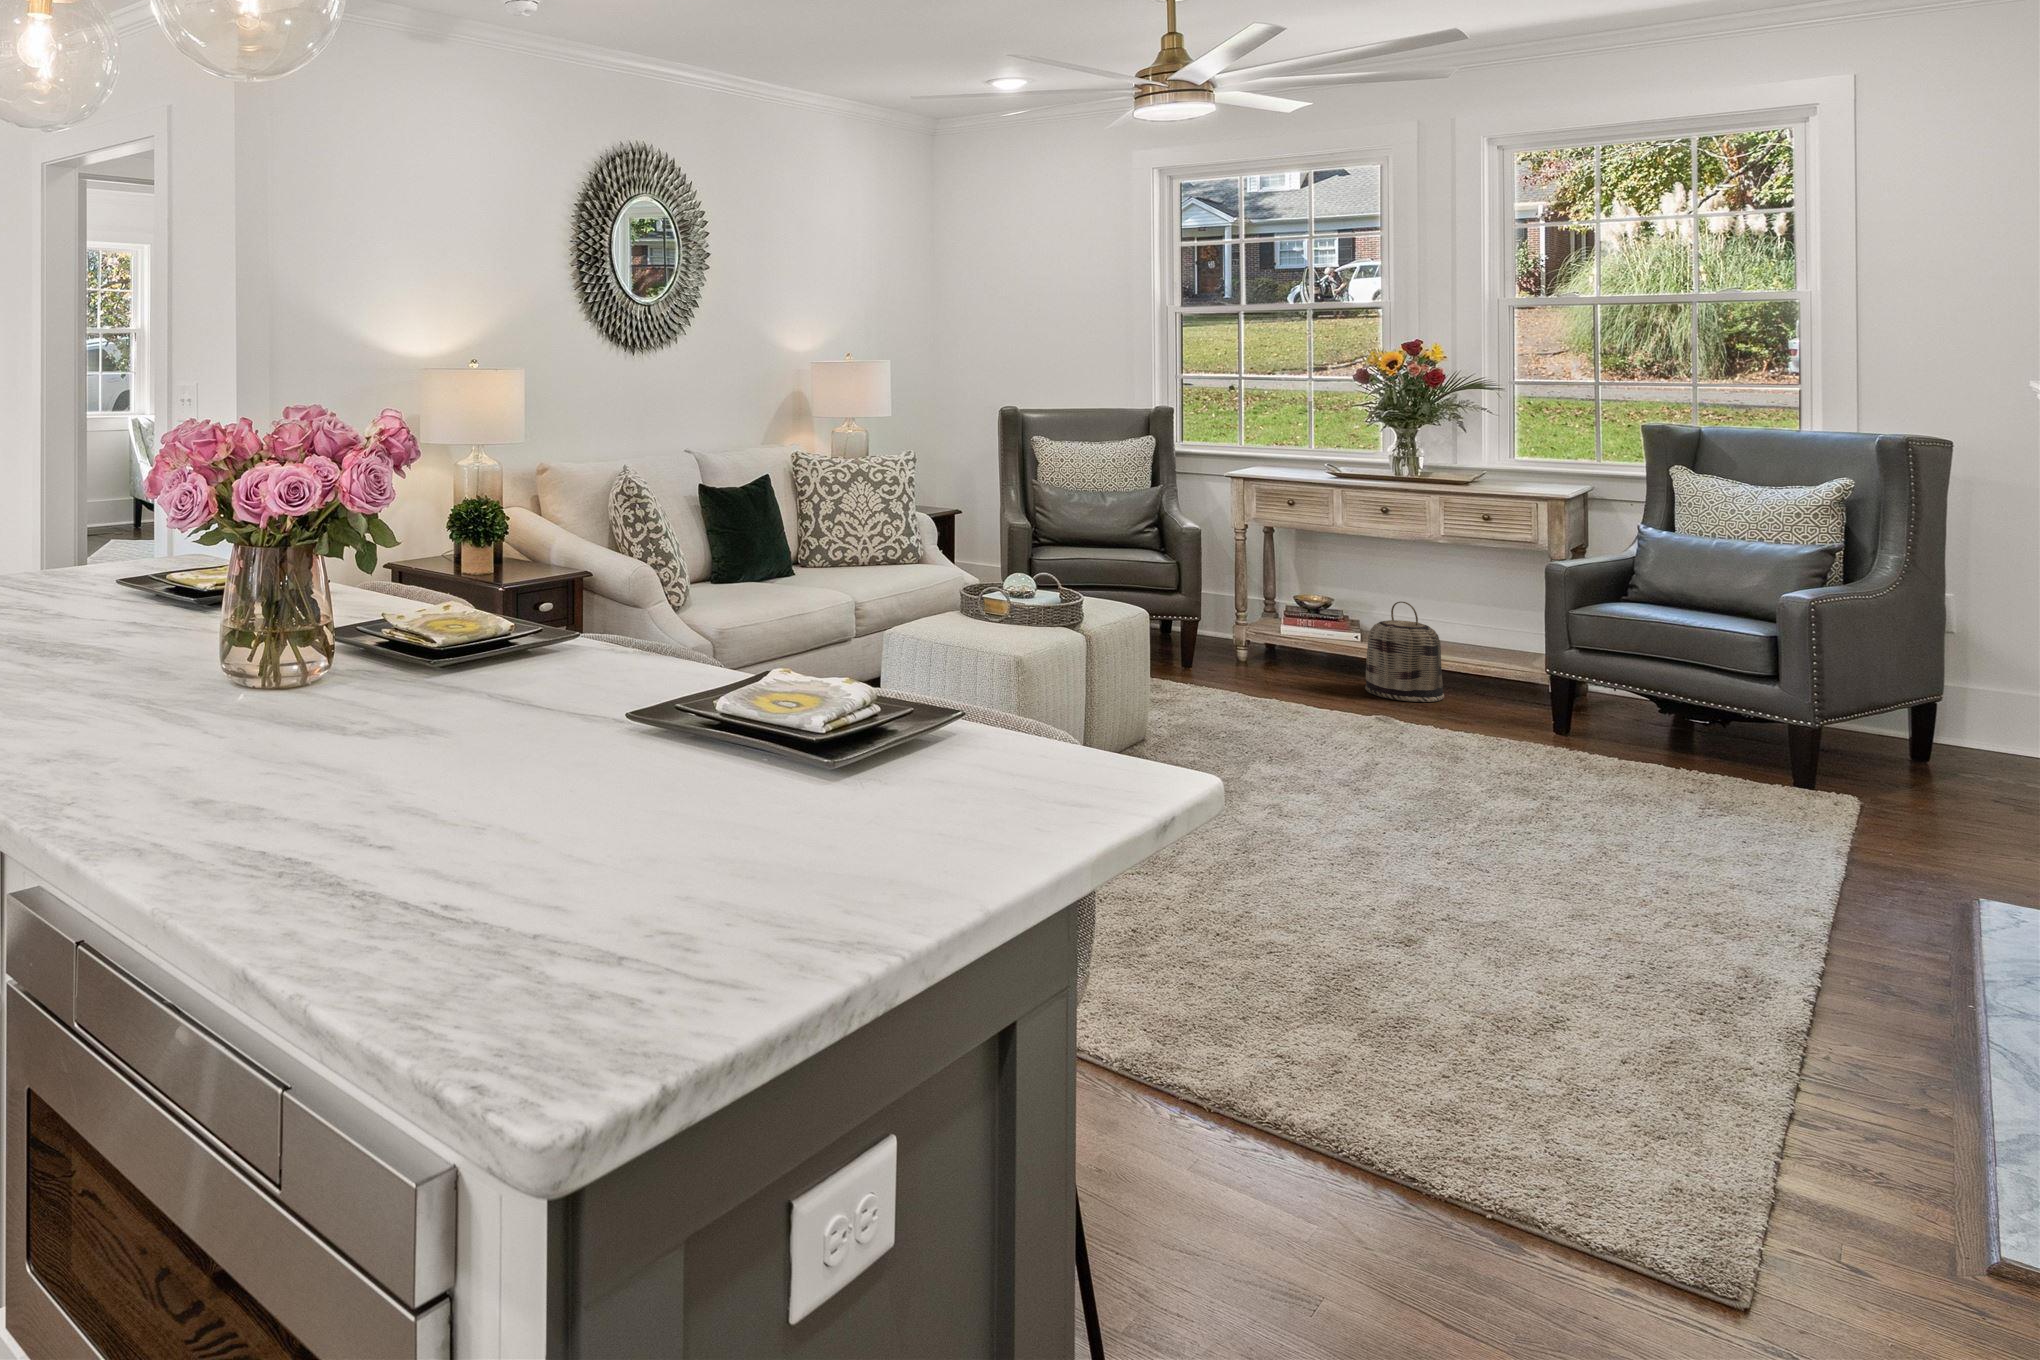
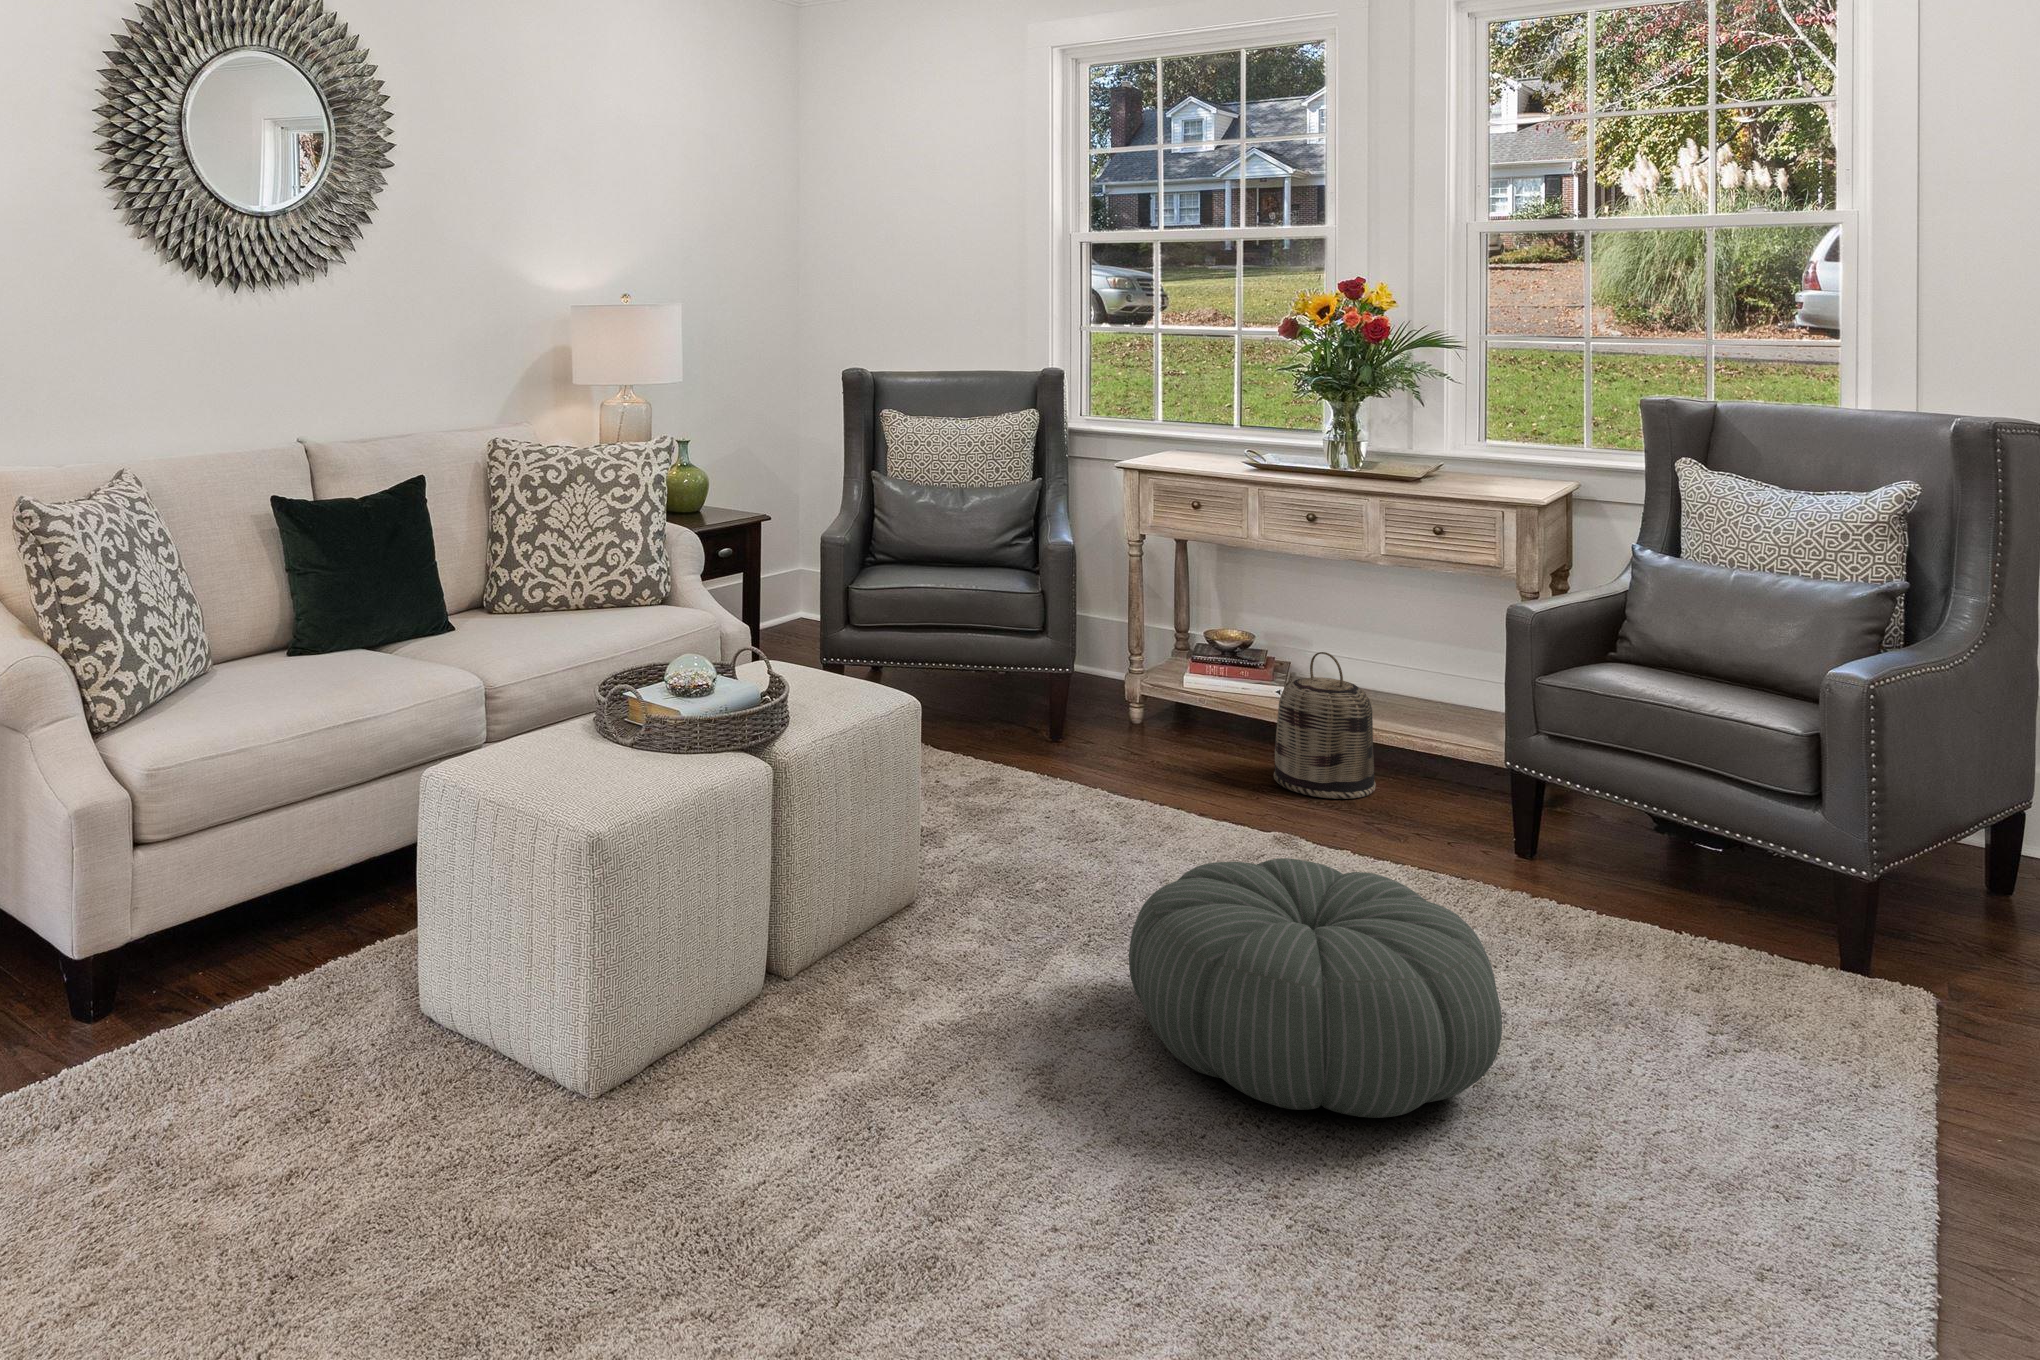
pouf: none [1322,704,1572,834] -> present [1129,858,1502,1118]

